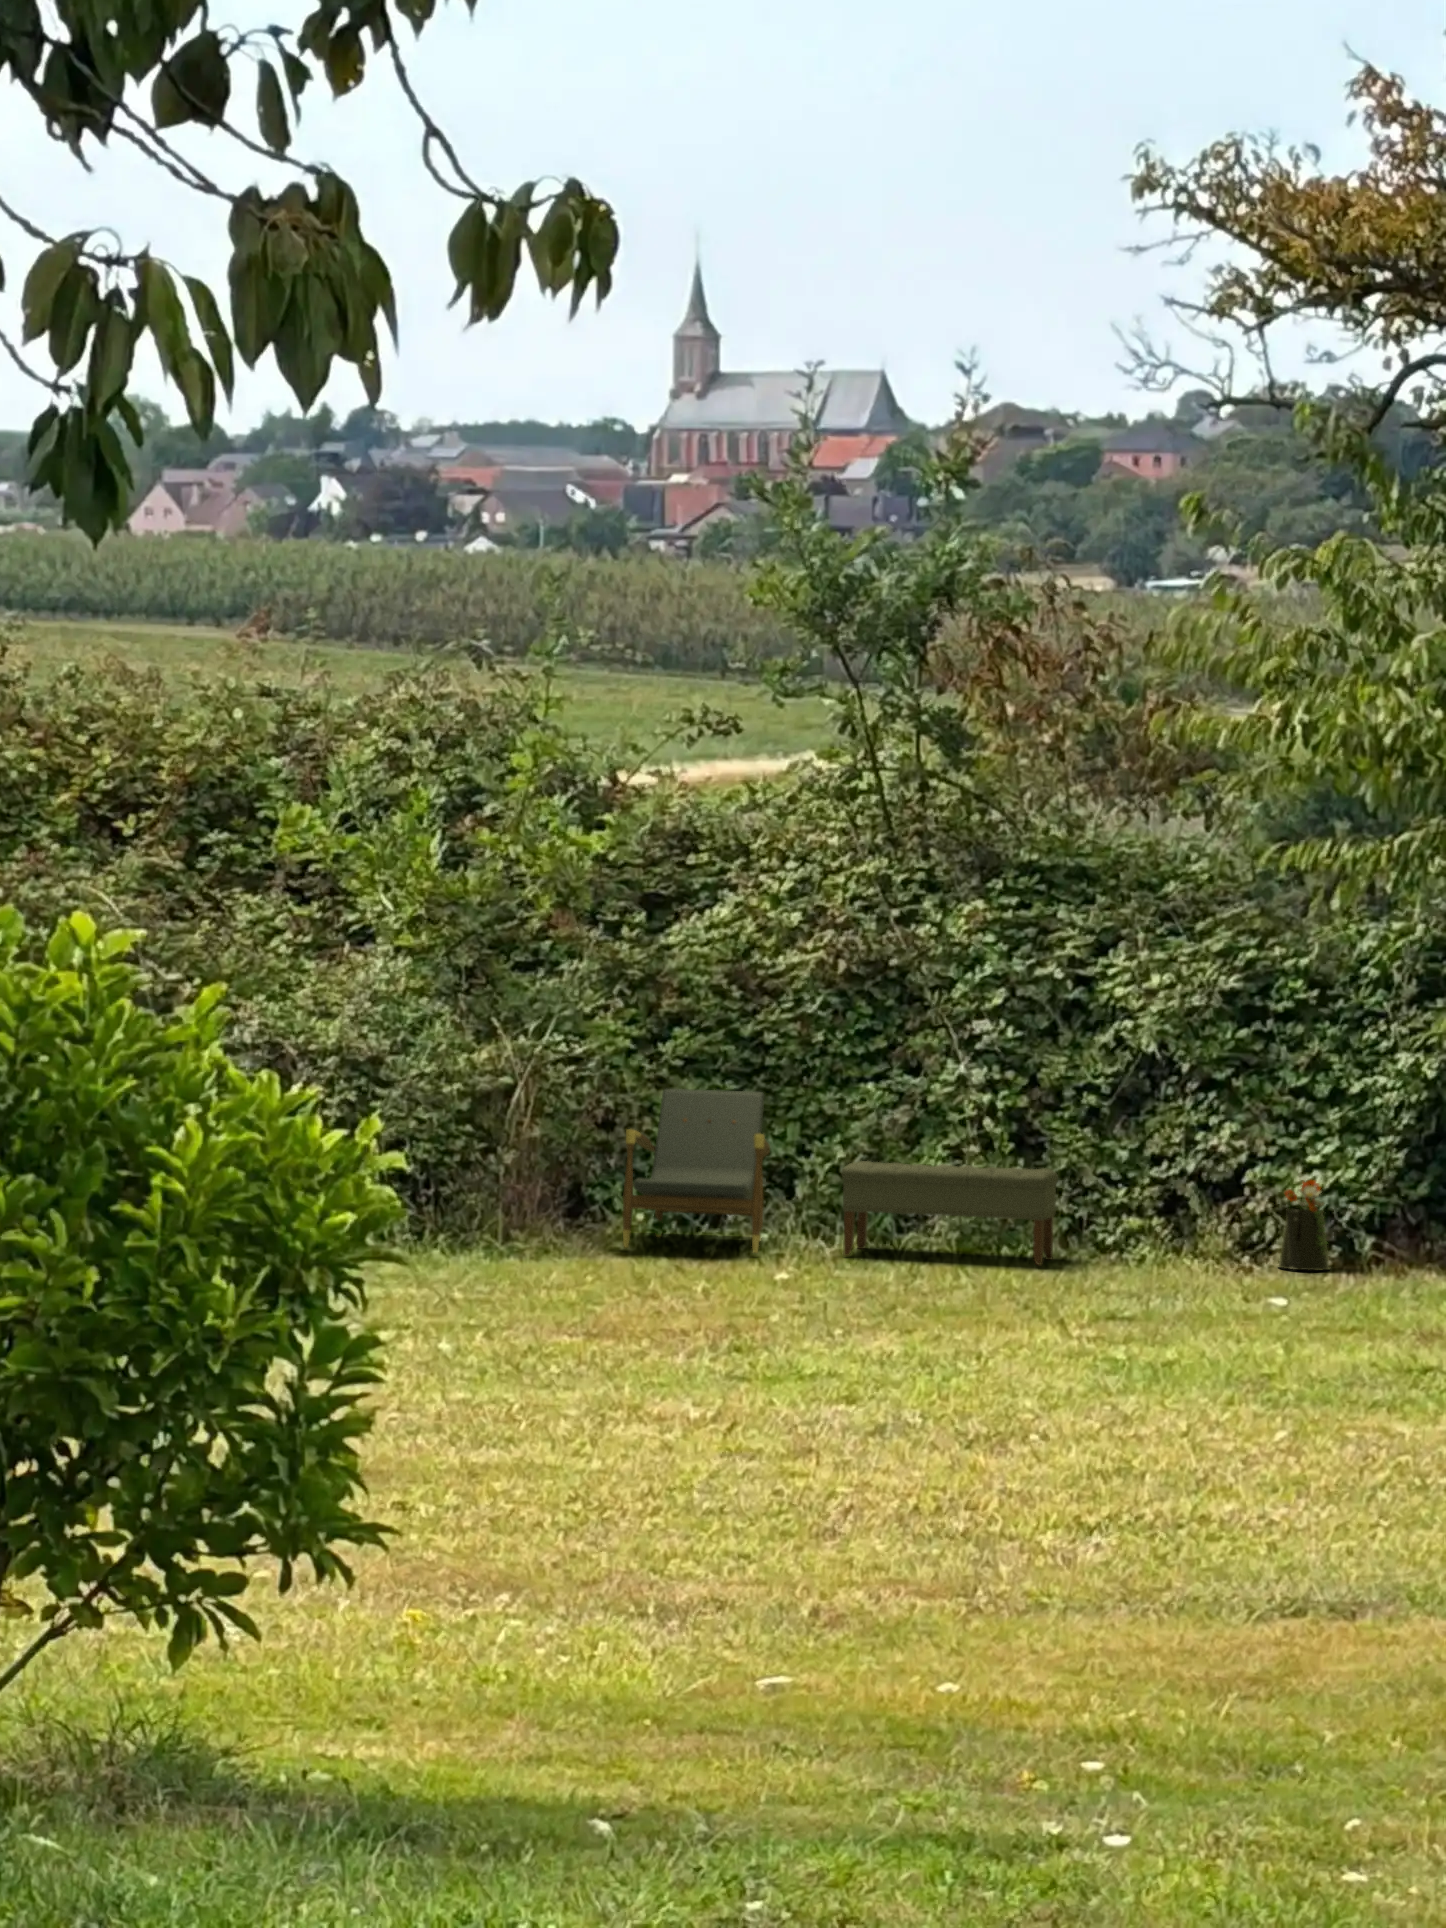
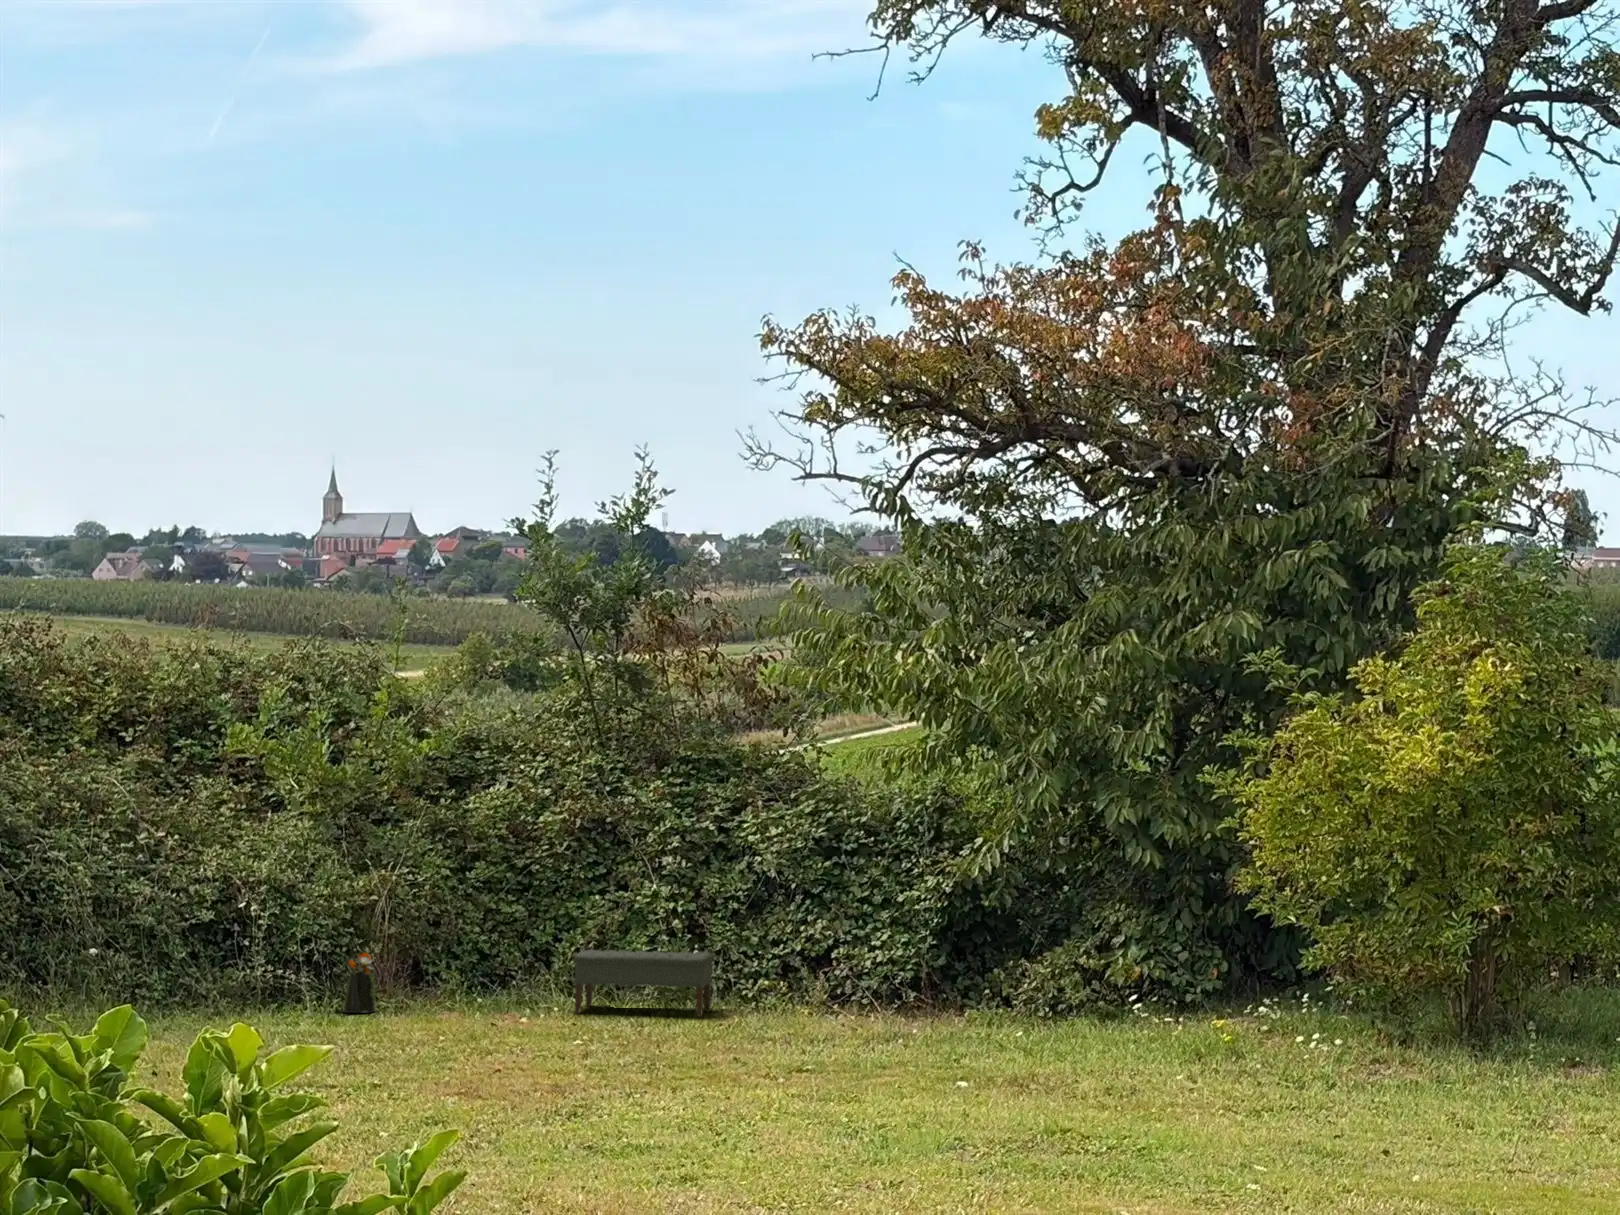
lounge chair: present [623,1089,770,1253] -> none [430,904,530,1013]
watering can: present [1278,1180,1330,1271] -> present [343,953,376,1013]

